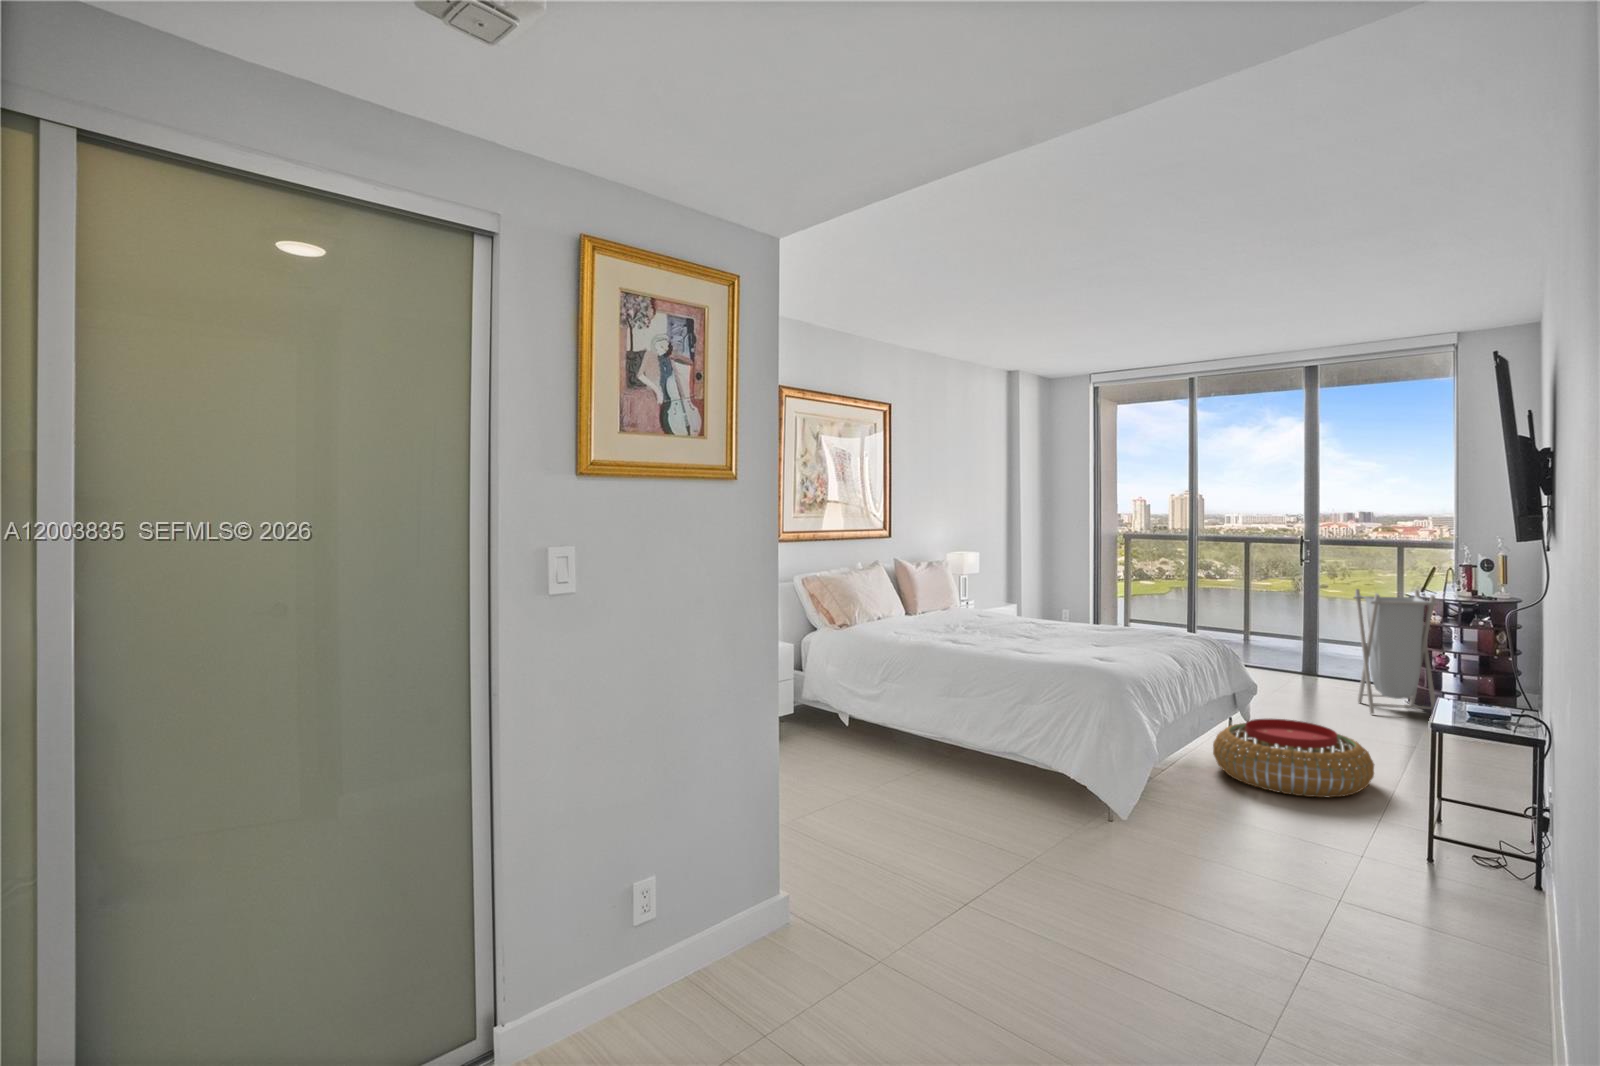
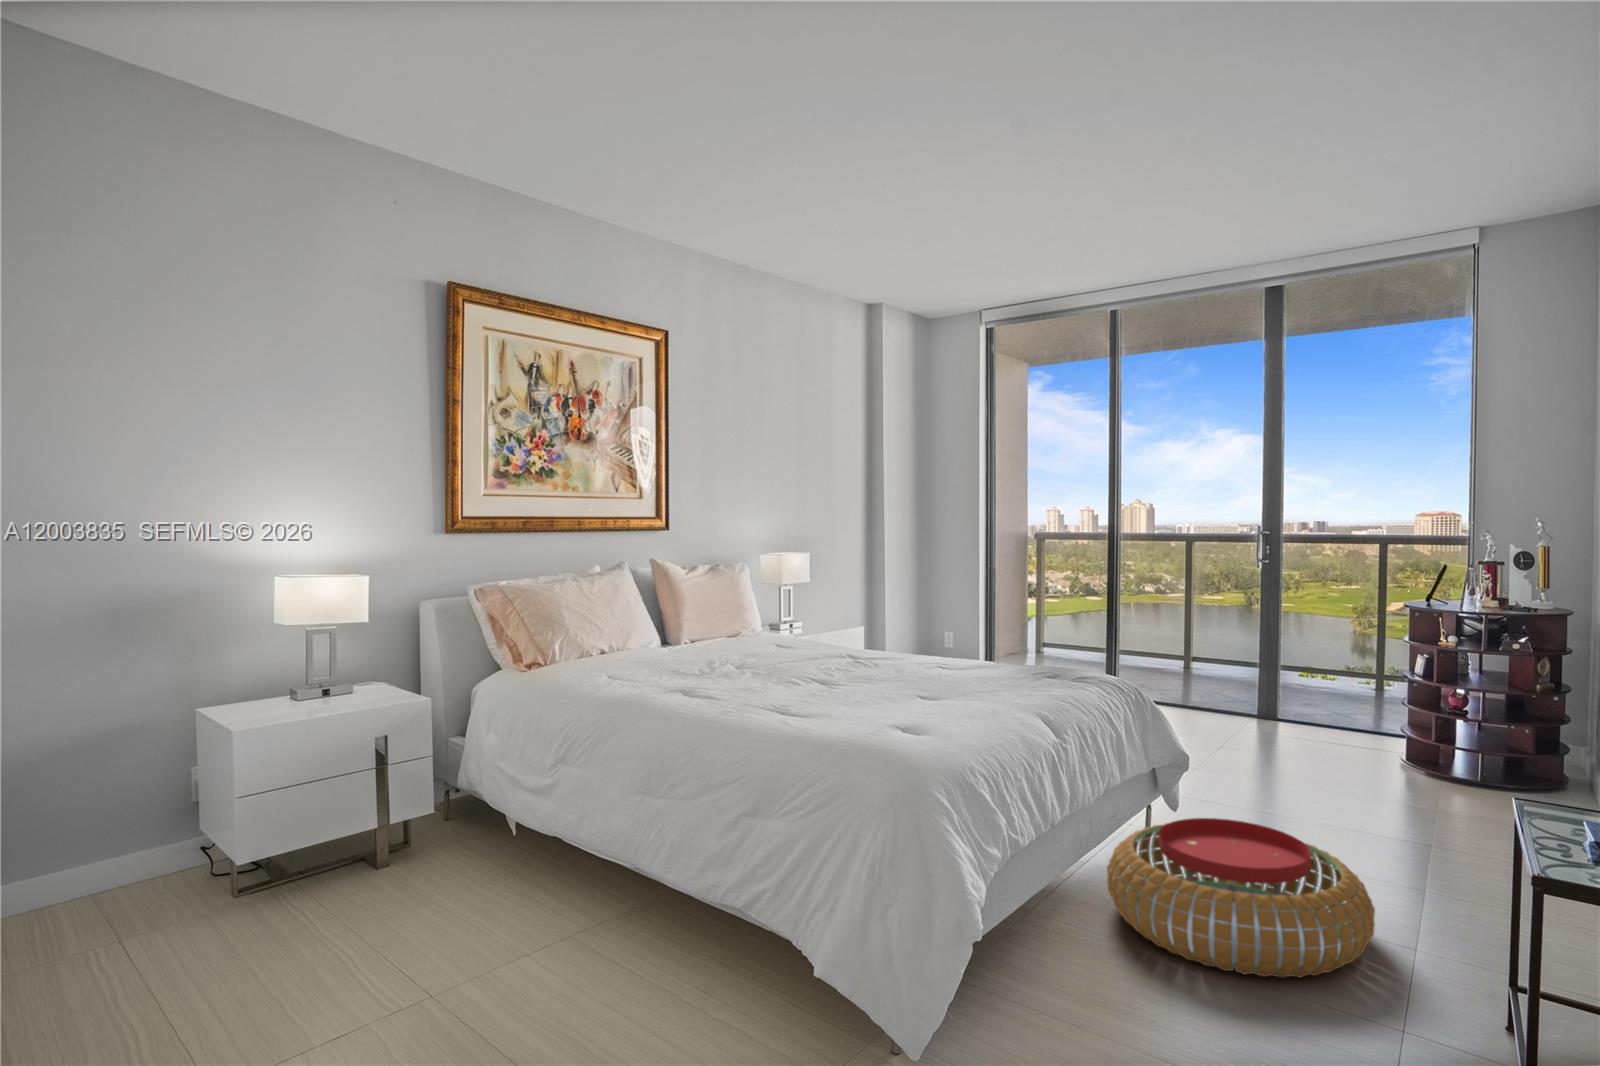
laundry hamper: present [1353,589,1437,714] -> none [1329,597,1454,790]

